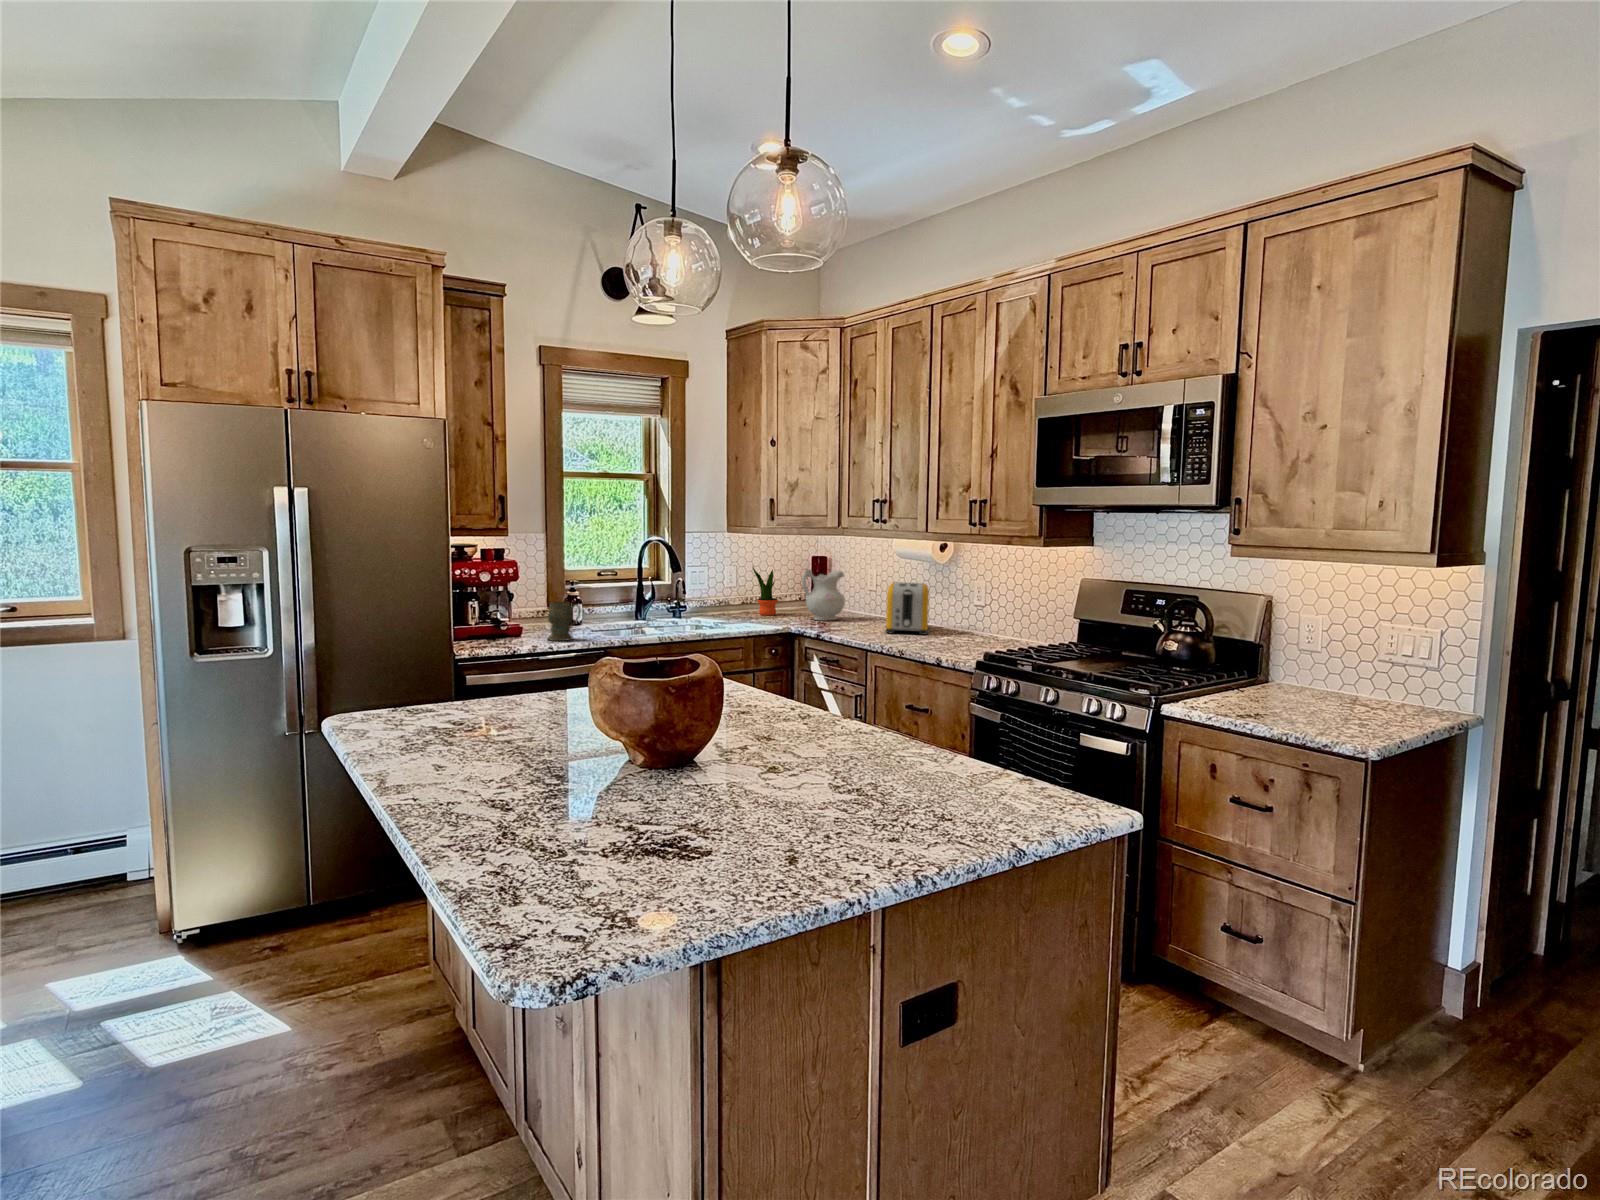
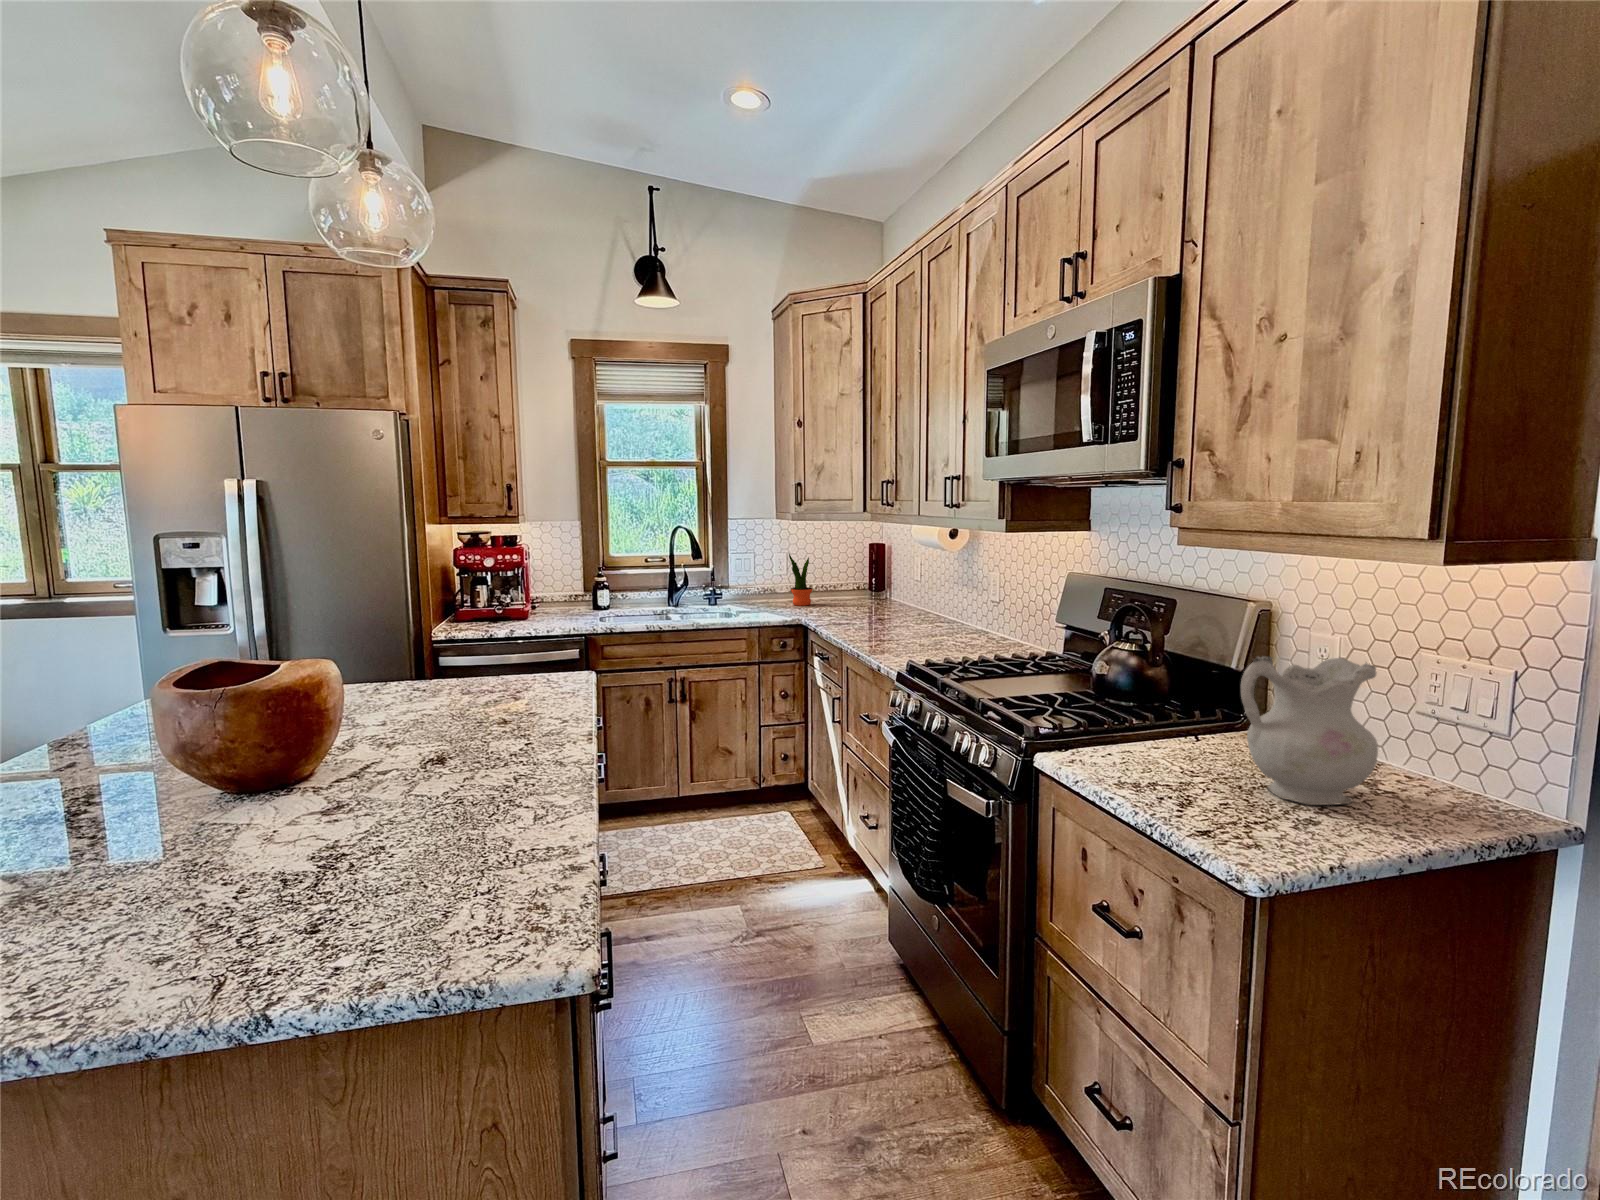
ceramic pitcher: present [802,570,845,620] -> present [1241,656,1378,805]
toaster: present [886,582,929,635] -> none [878,573,945,634]
mug: present [548,601,581,641] -> none [524,589,551,628]

